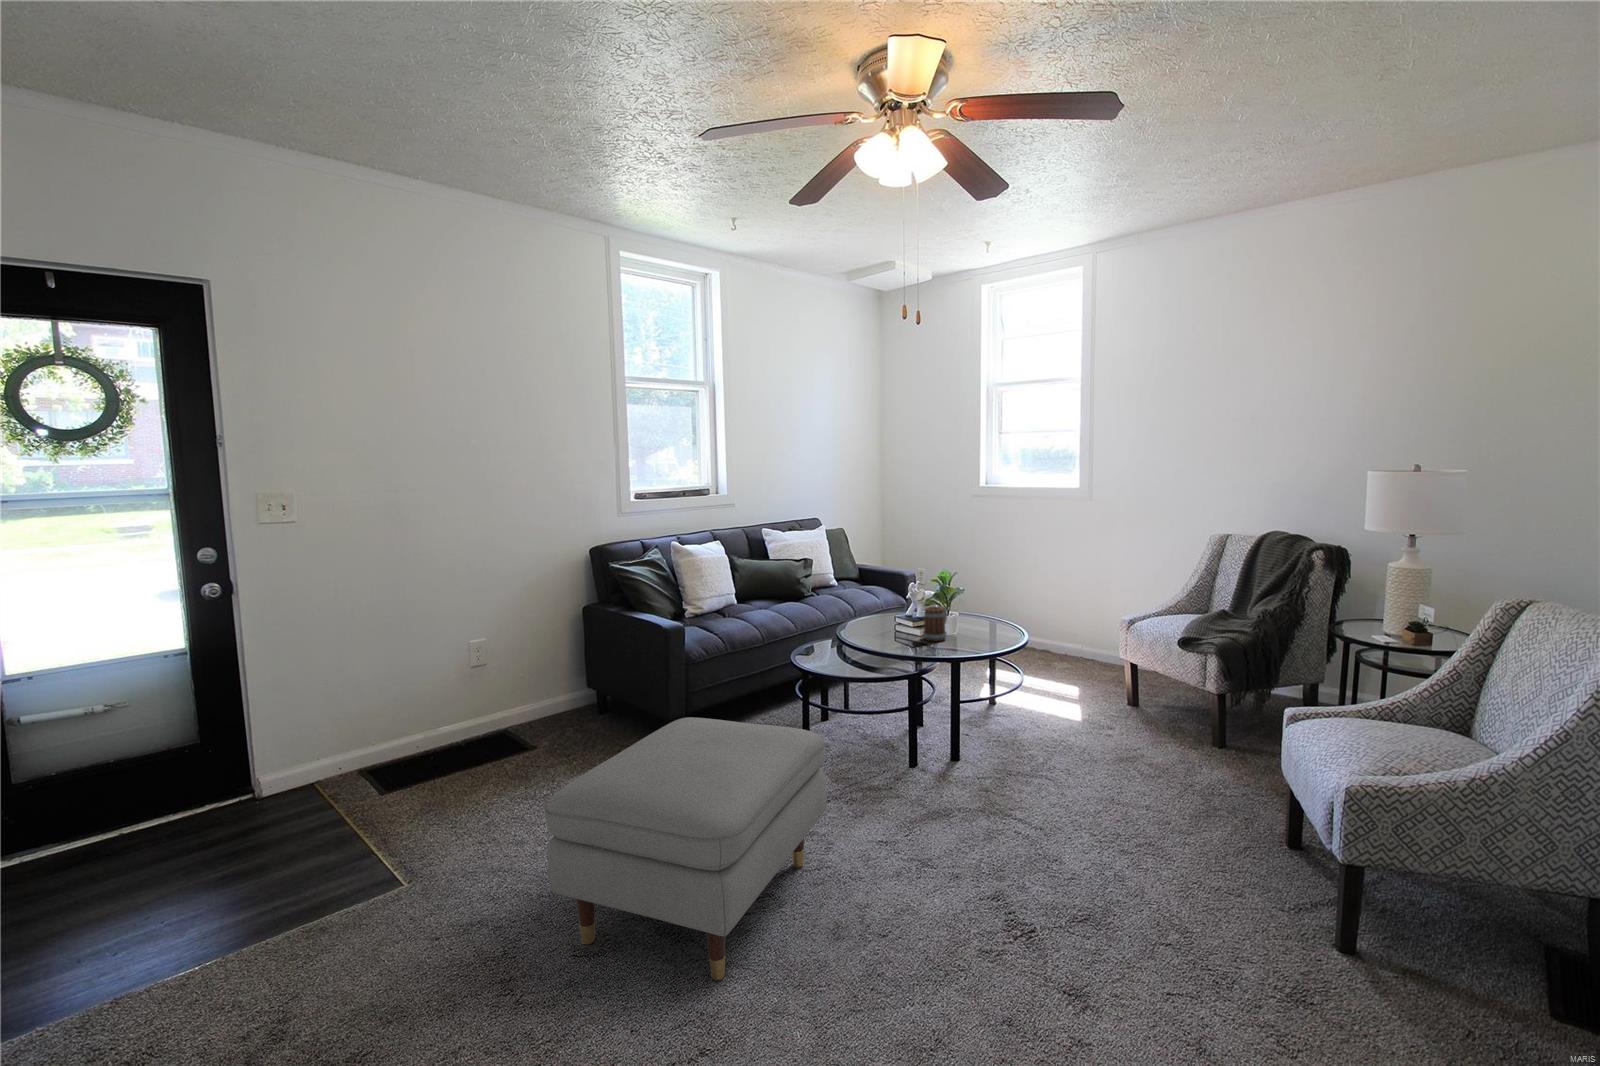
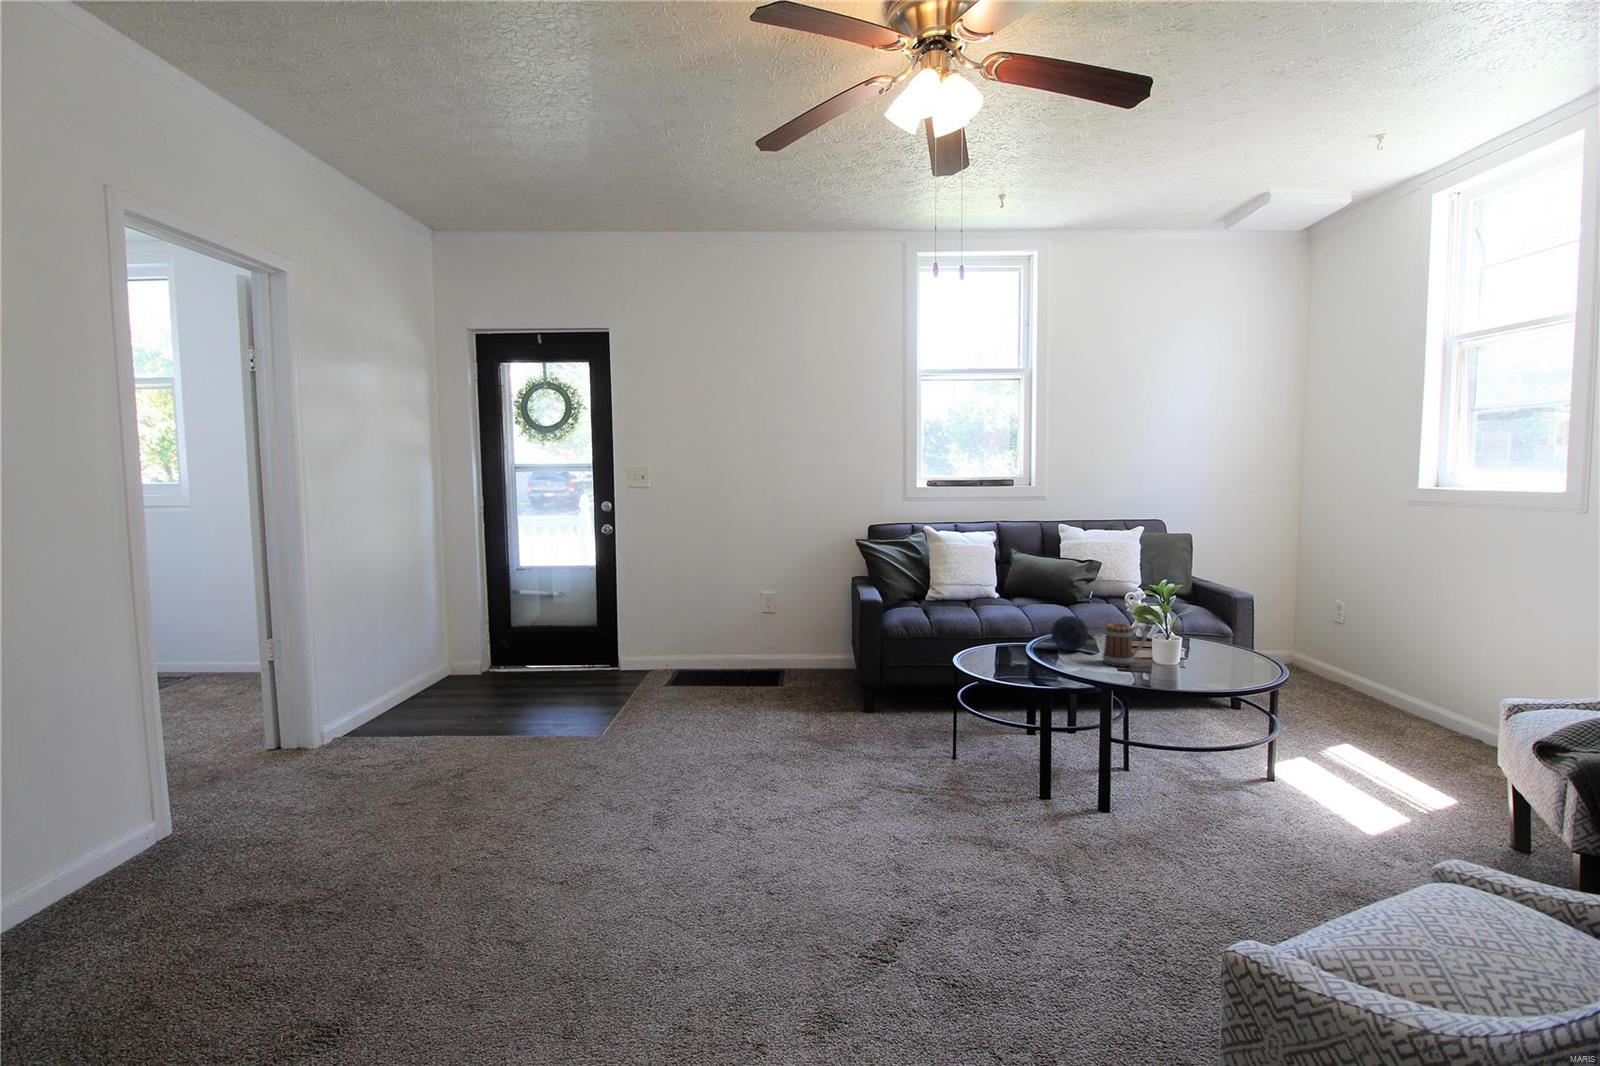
decorative orb: none [870,607,901,638] -> present [1051,616,1089,651]
ottoman: present [545,717,827,980] -> none [604,670,840,862]

